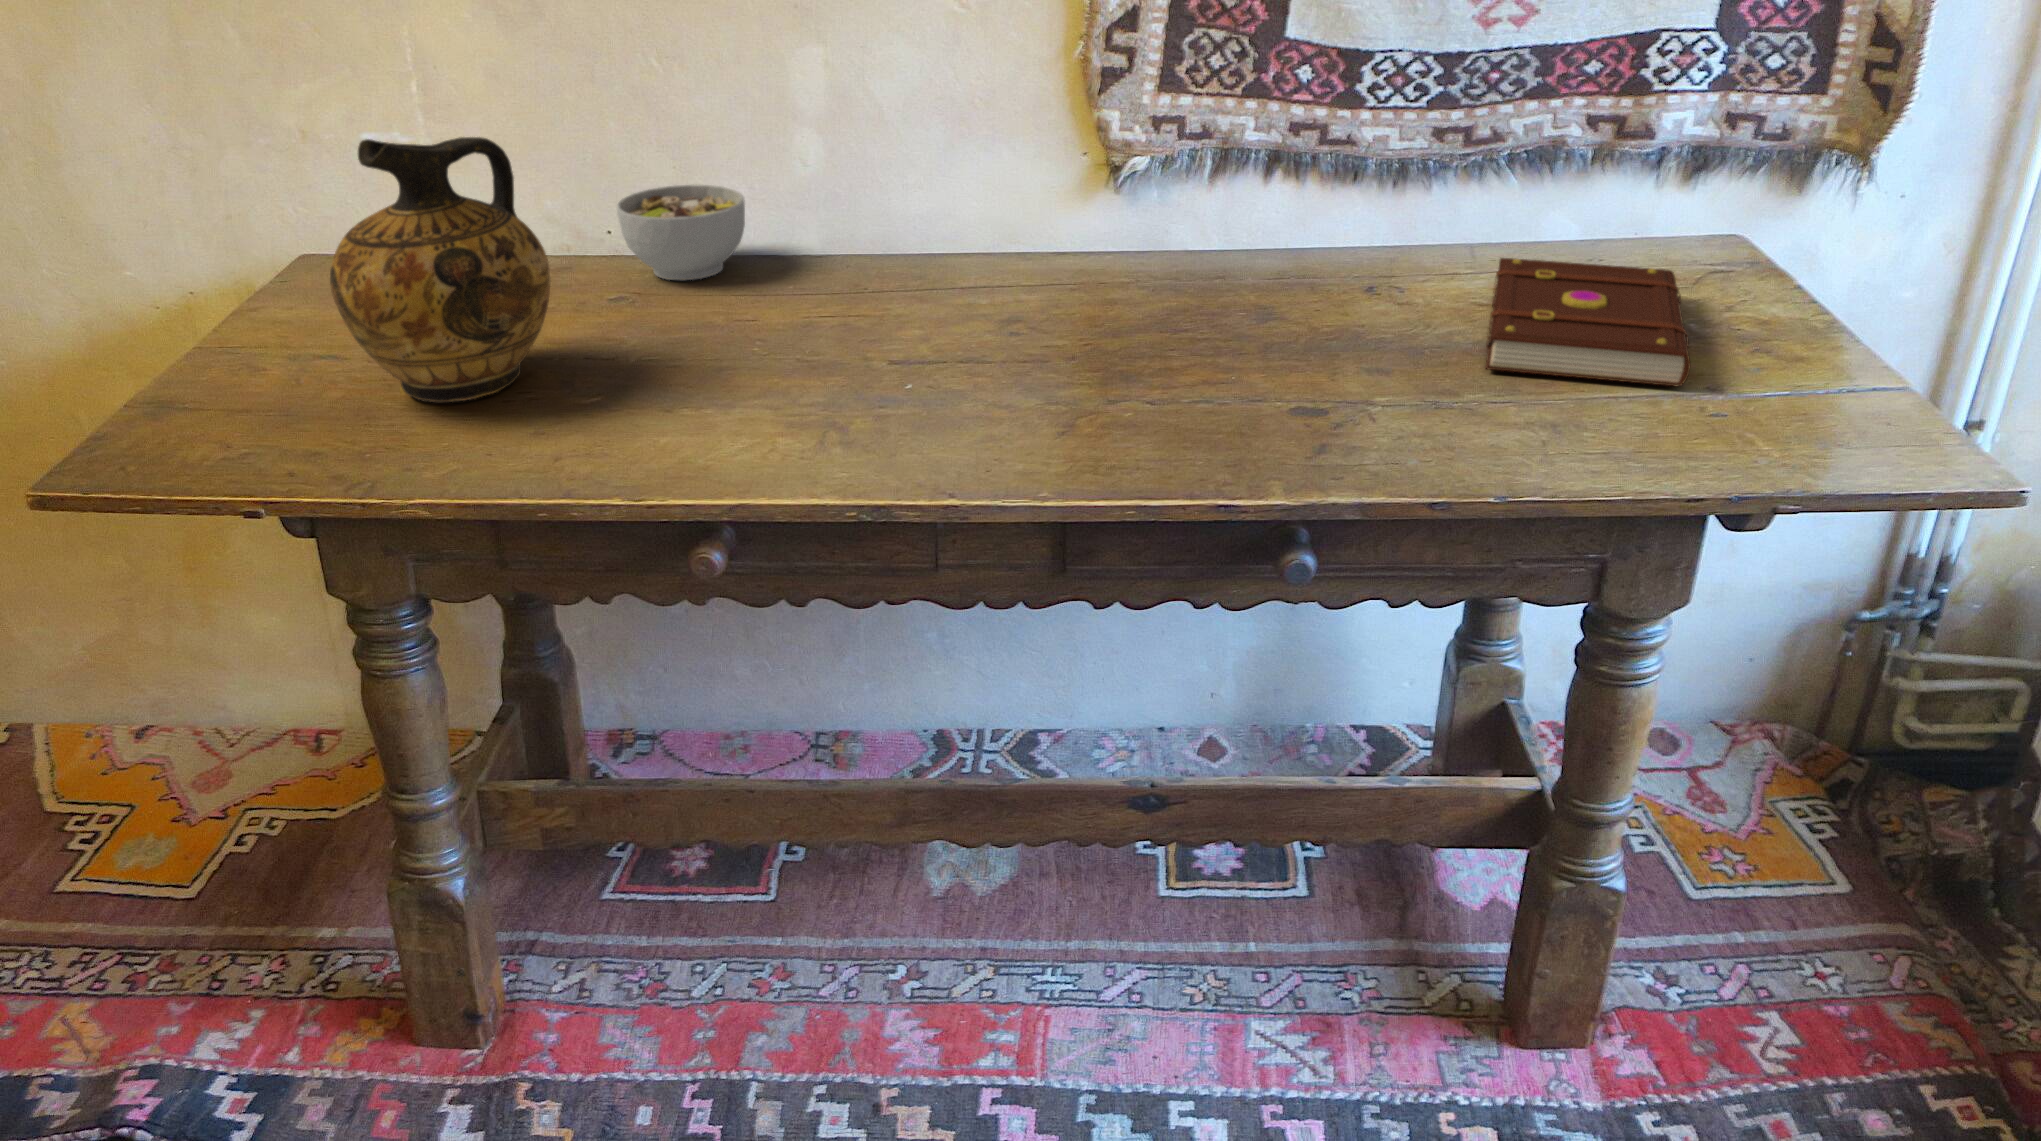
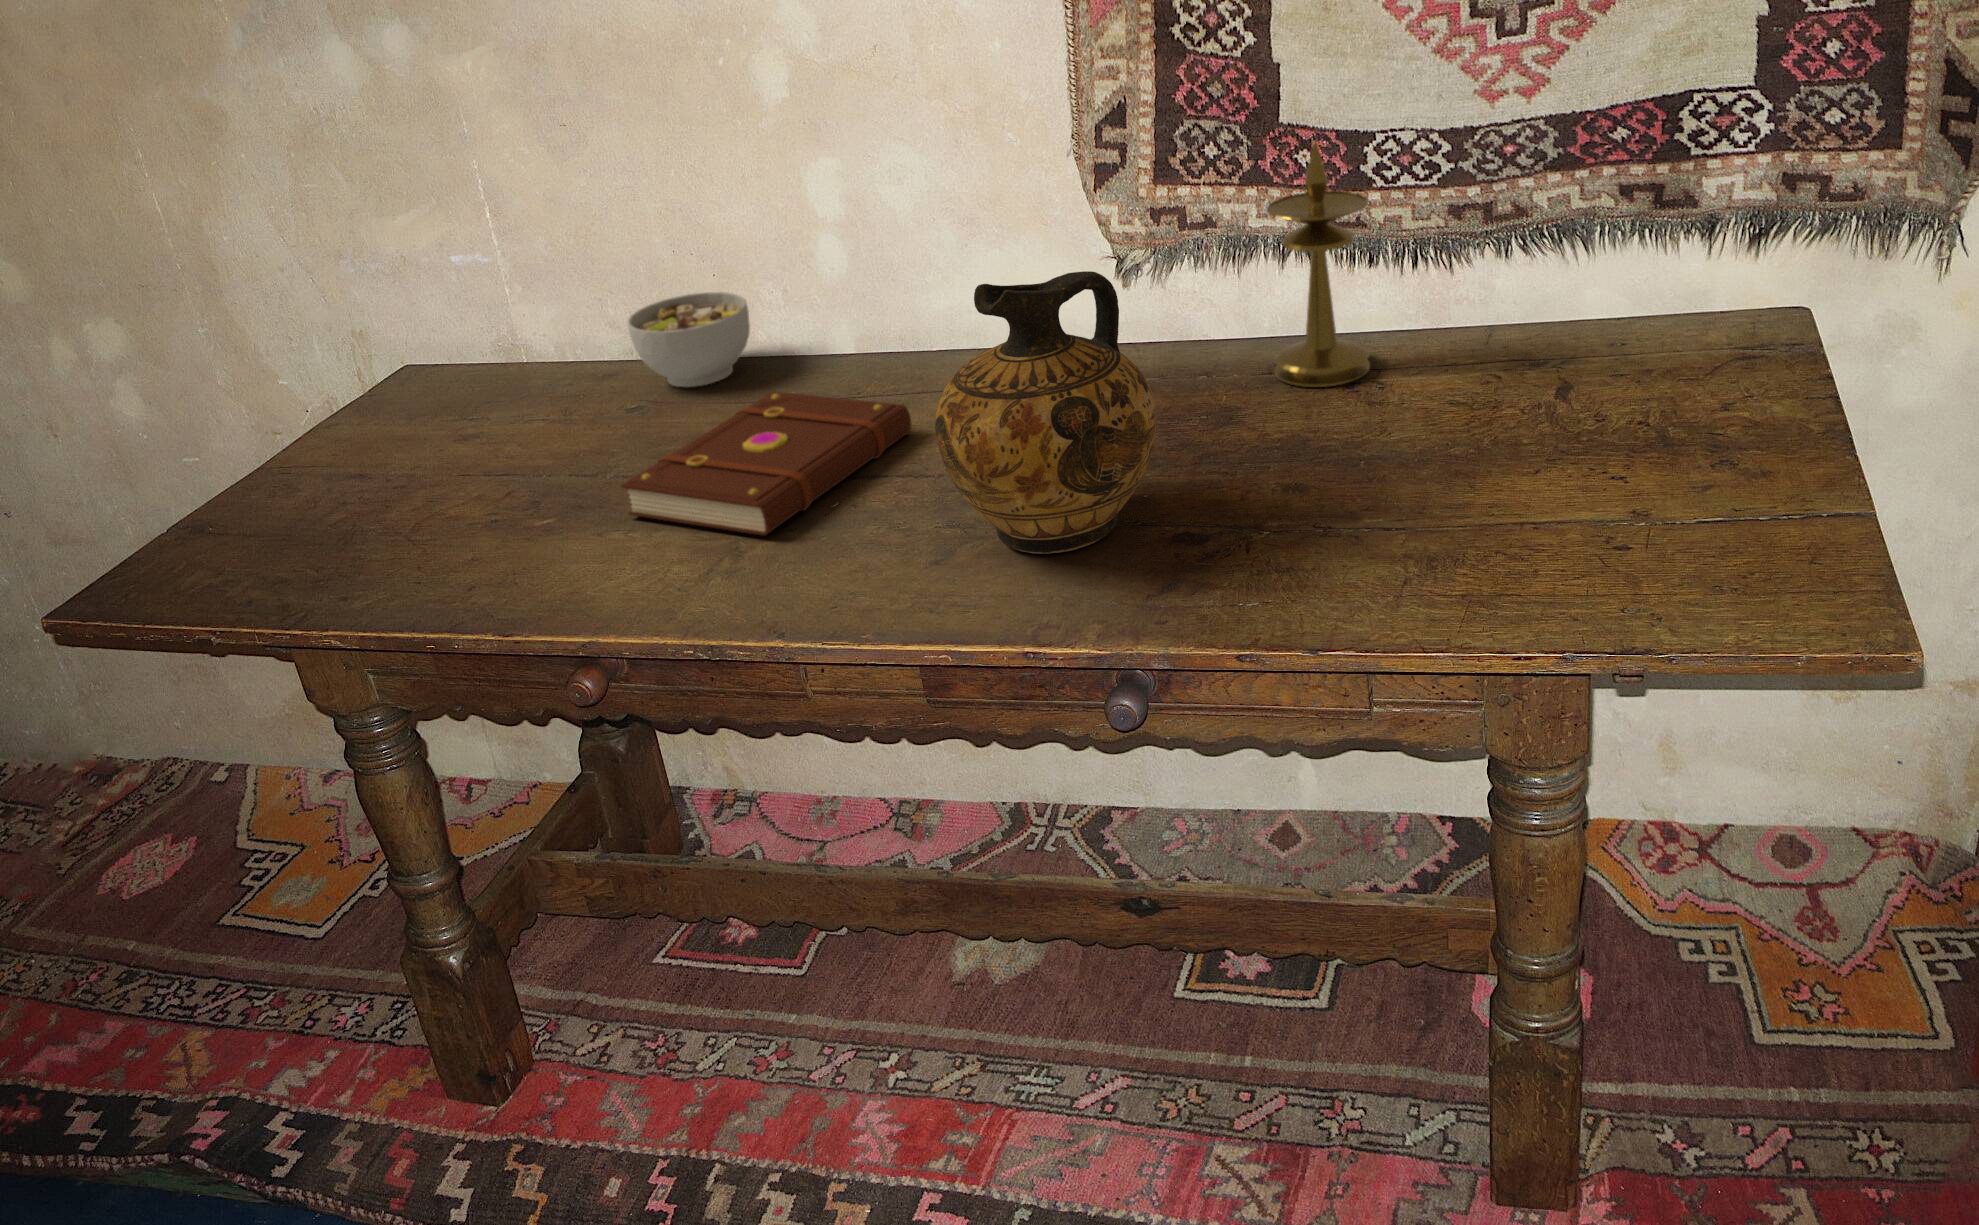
candlestick: none [1295,49,1402,288] -> present [1267,141,1370,387]
ceramic jug: present [330,137,551,402] -> present [935,271,1156,554]
book: present [1485,258,1690,386] -> present [622,392,912,536]

